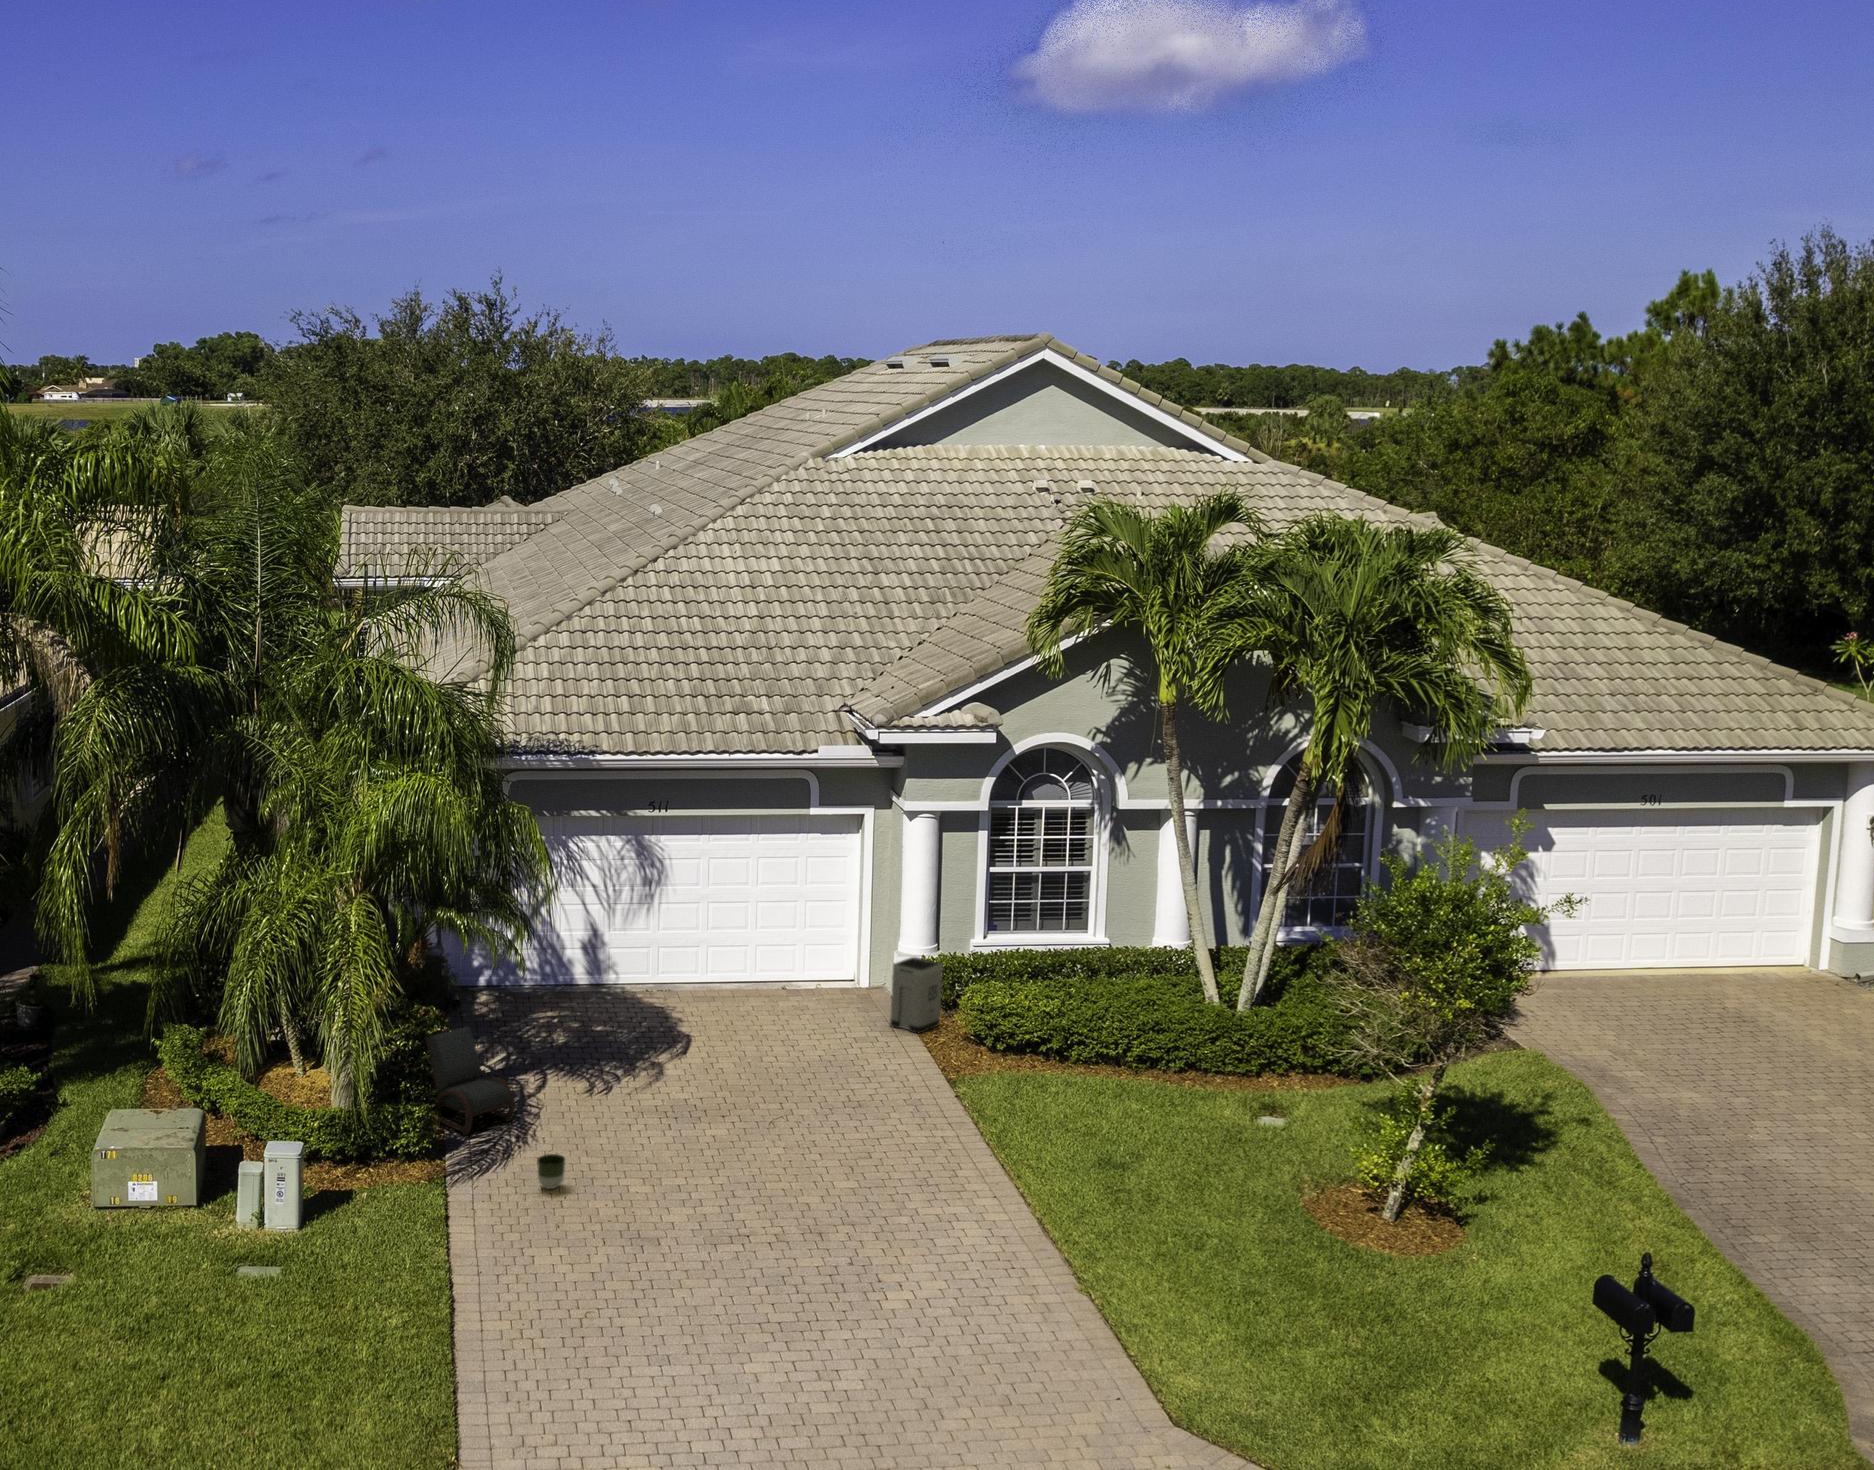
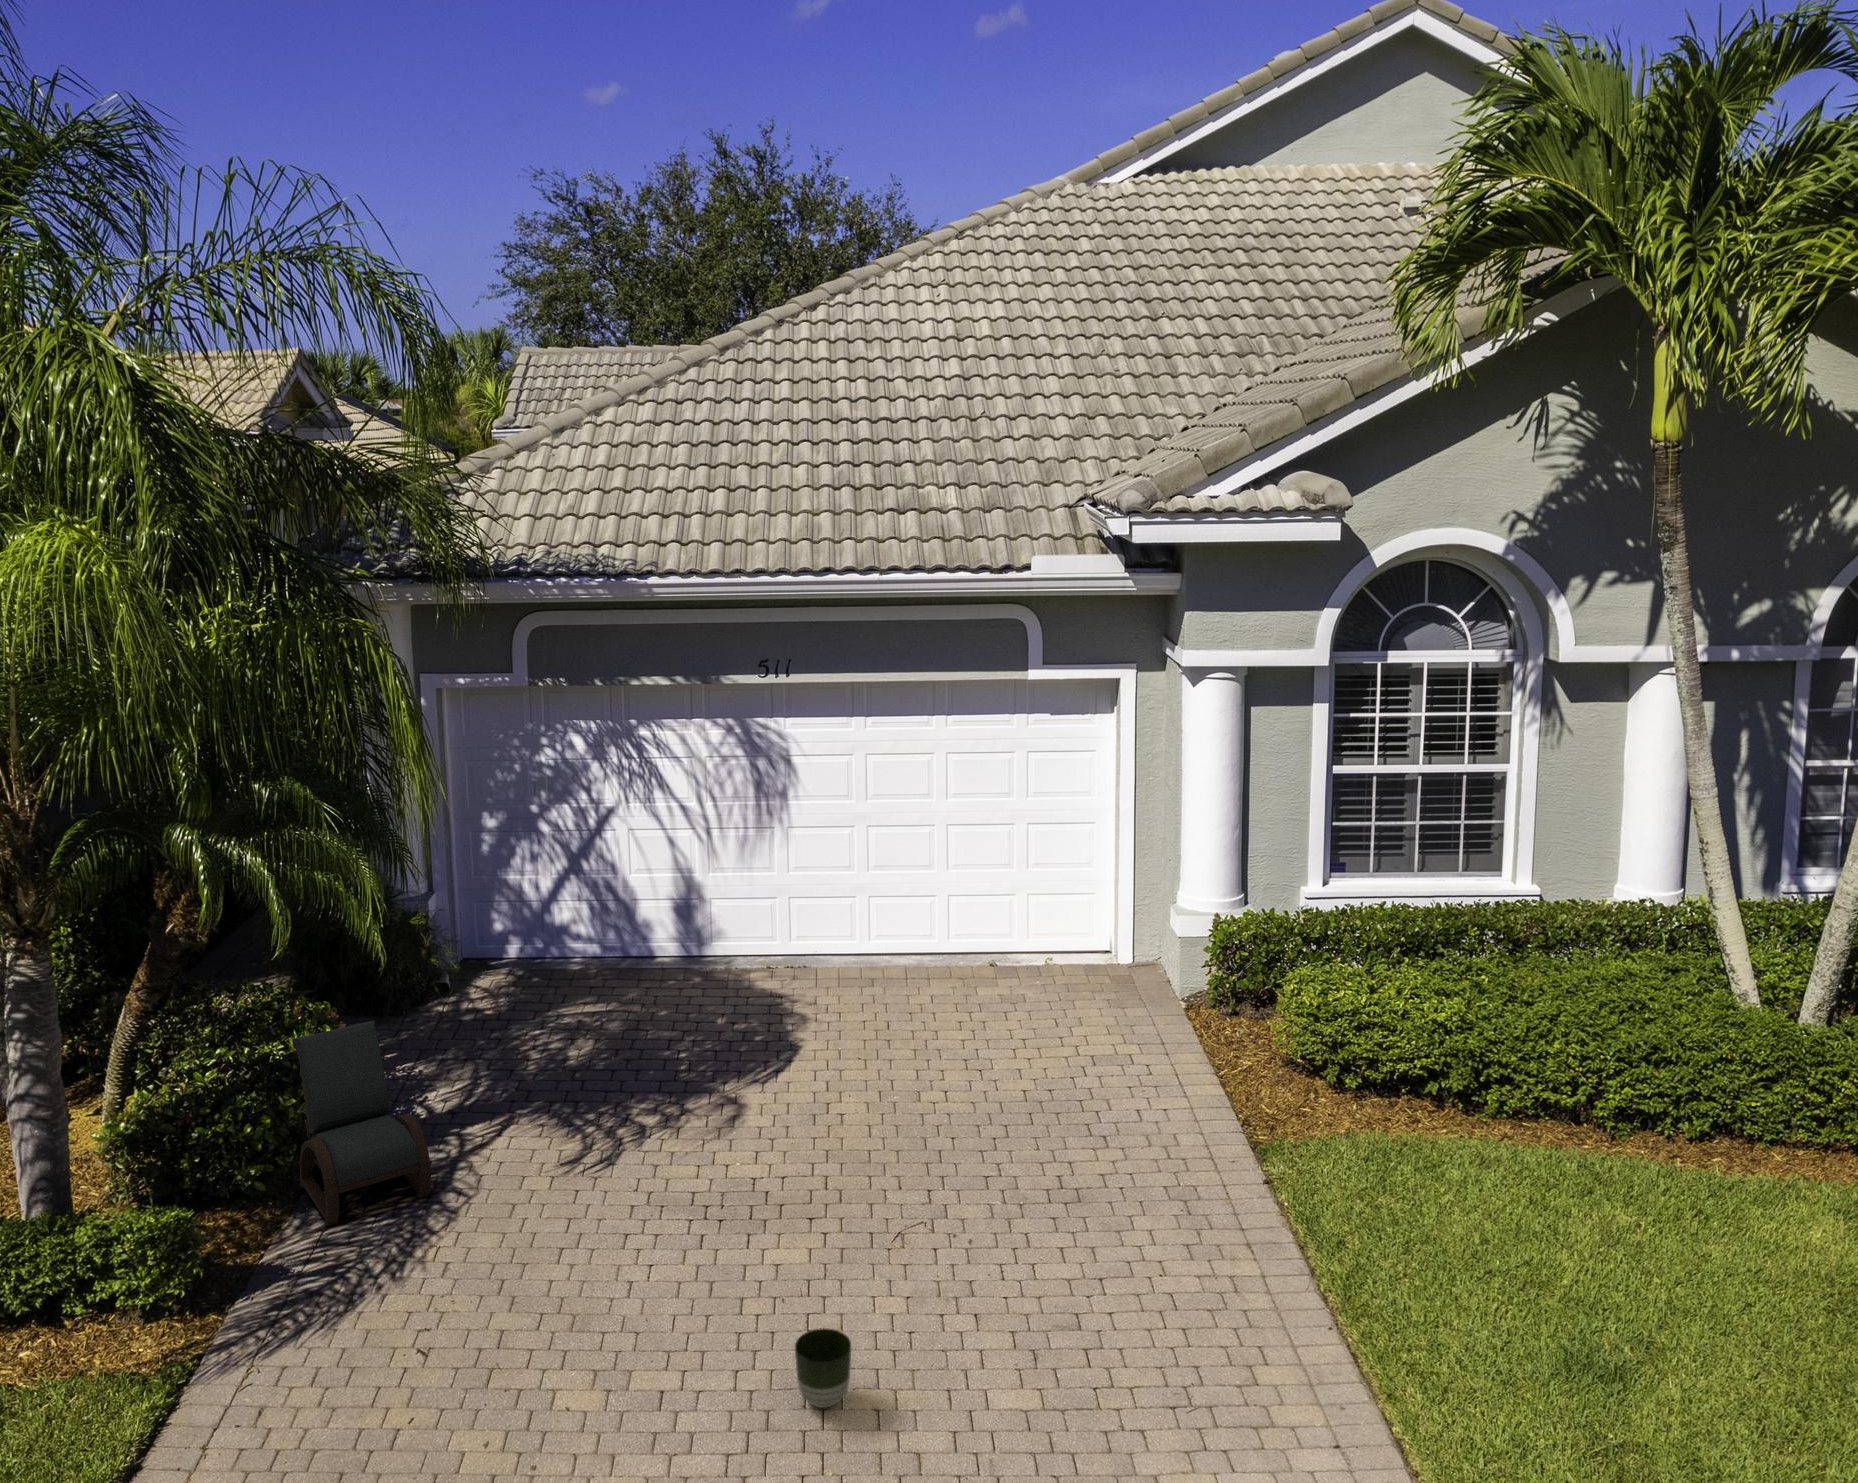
trash can: present [890,957,943,1033] -> none [1154,912,1244,1046]
planter: present [537,1154,565,1189] -> present [795,1328,851,1408]

